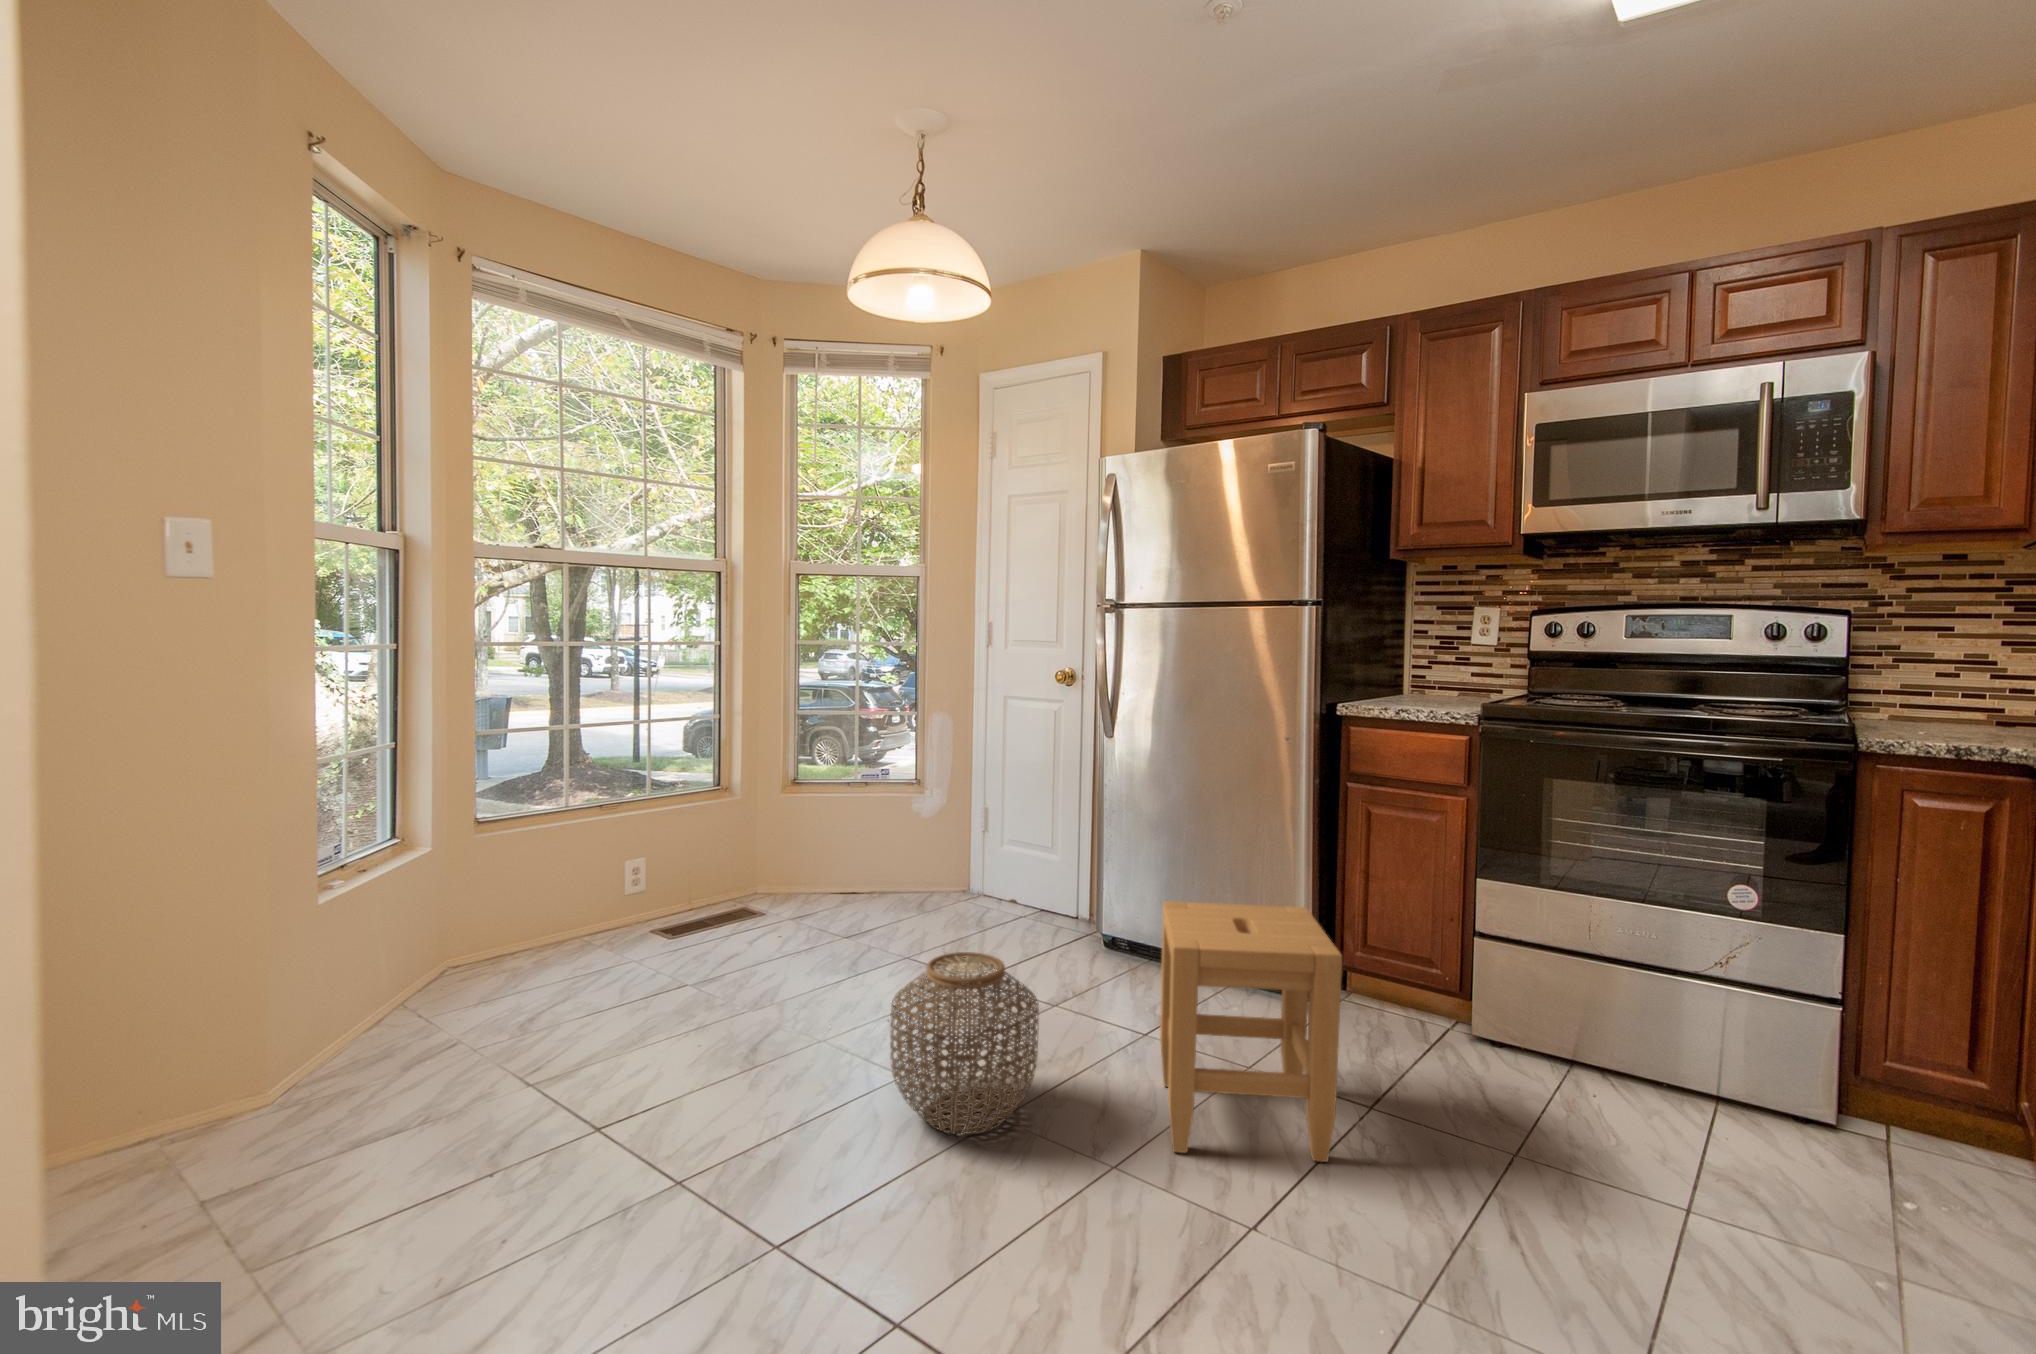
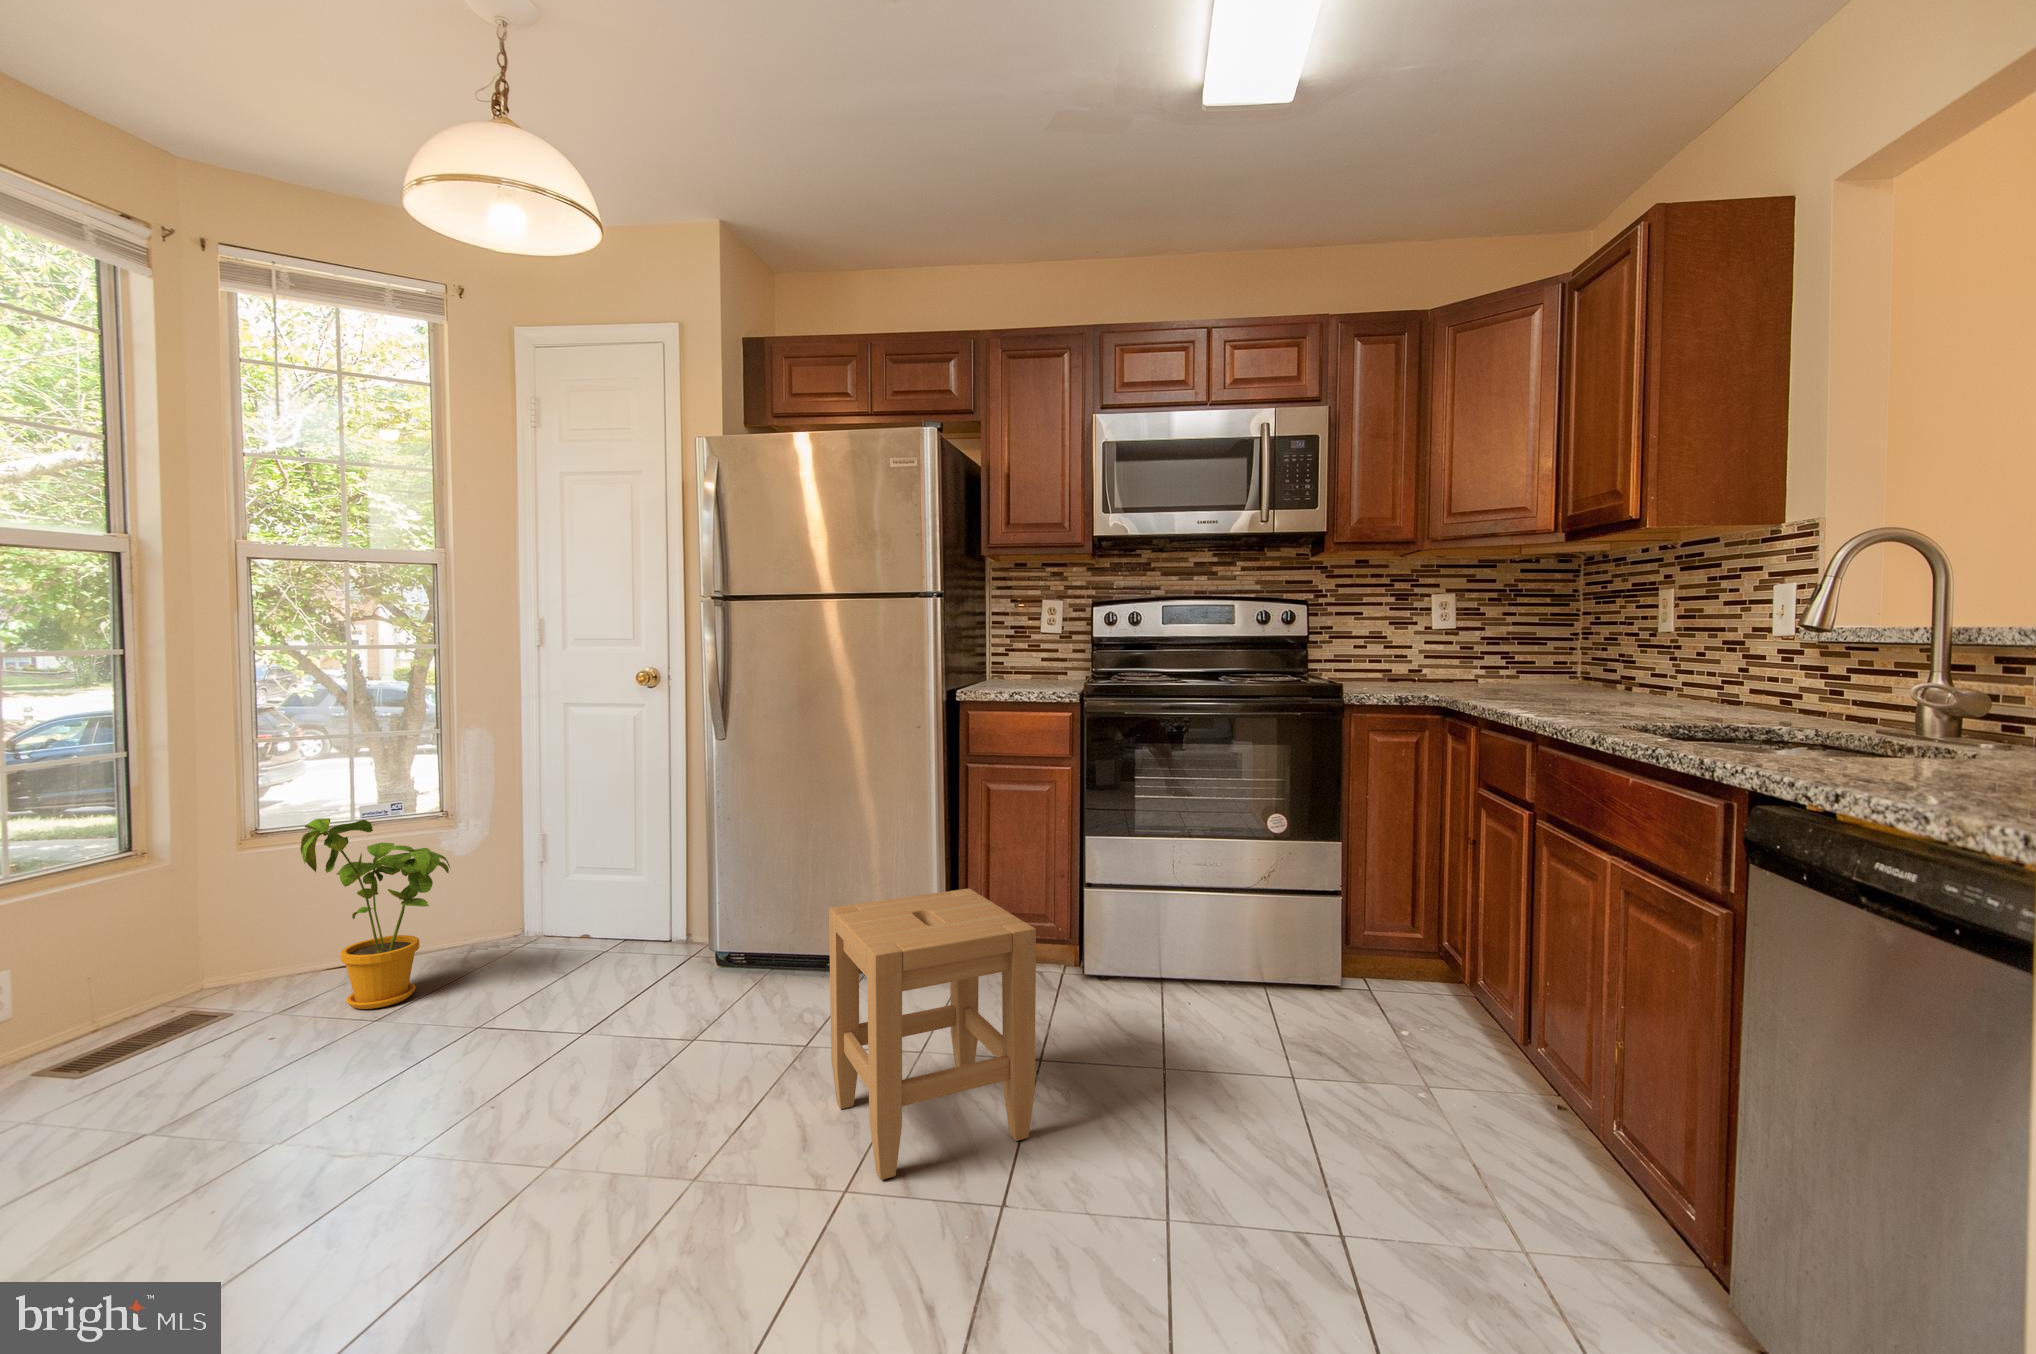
house plant: none [823,774,915,923] -> present [300,818,450,1009]
woven basket: present [890,952,1039,1135] -> none [503,1012,711,1255]

